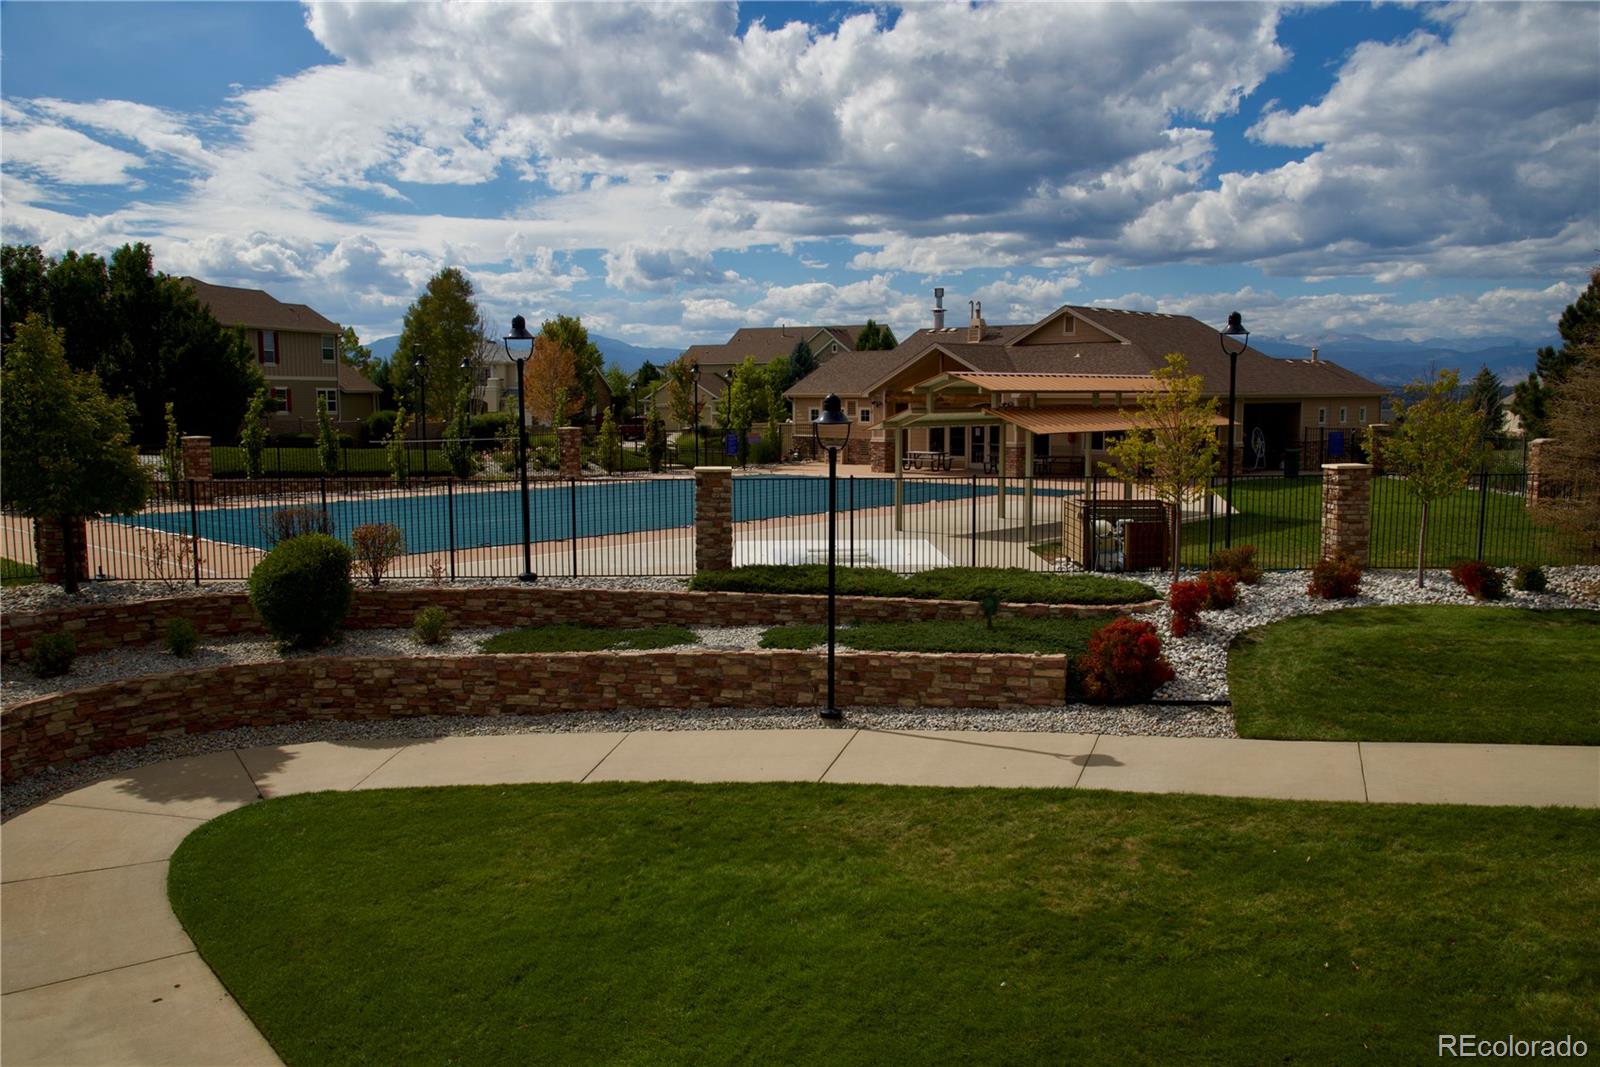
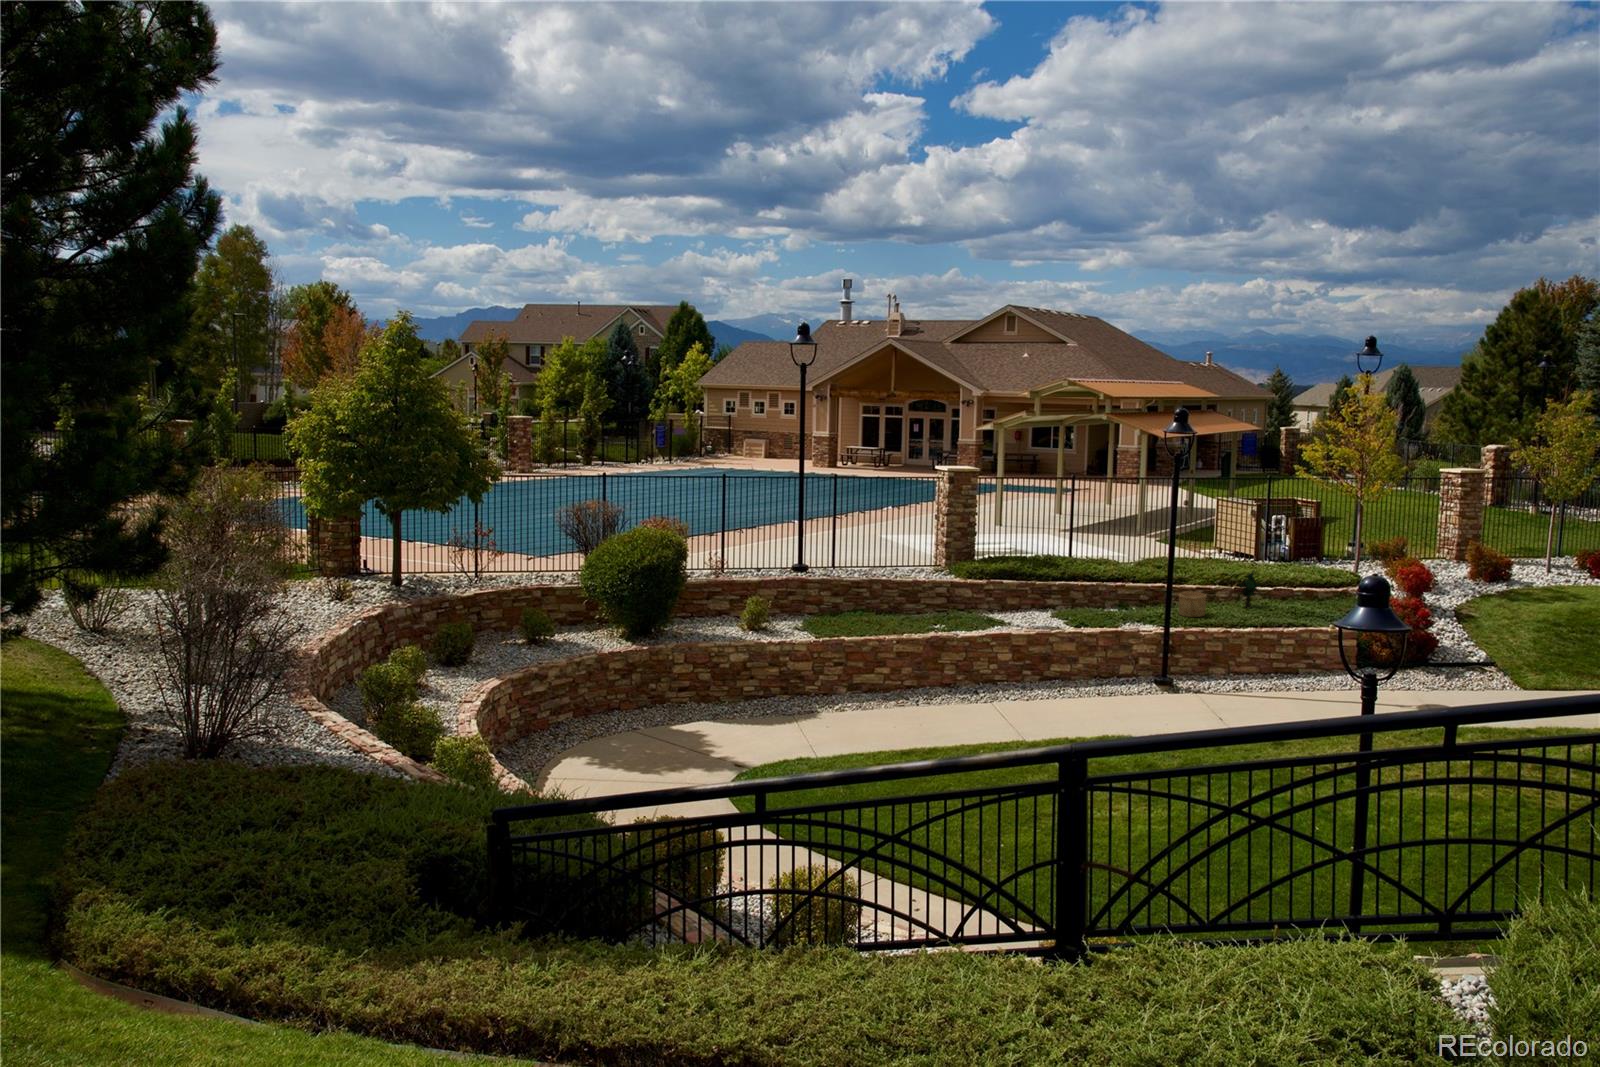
wooden bucket: none [896,610,926,639] -> present [1179,591,1206,617]

